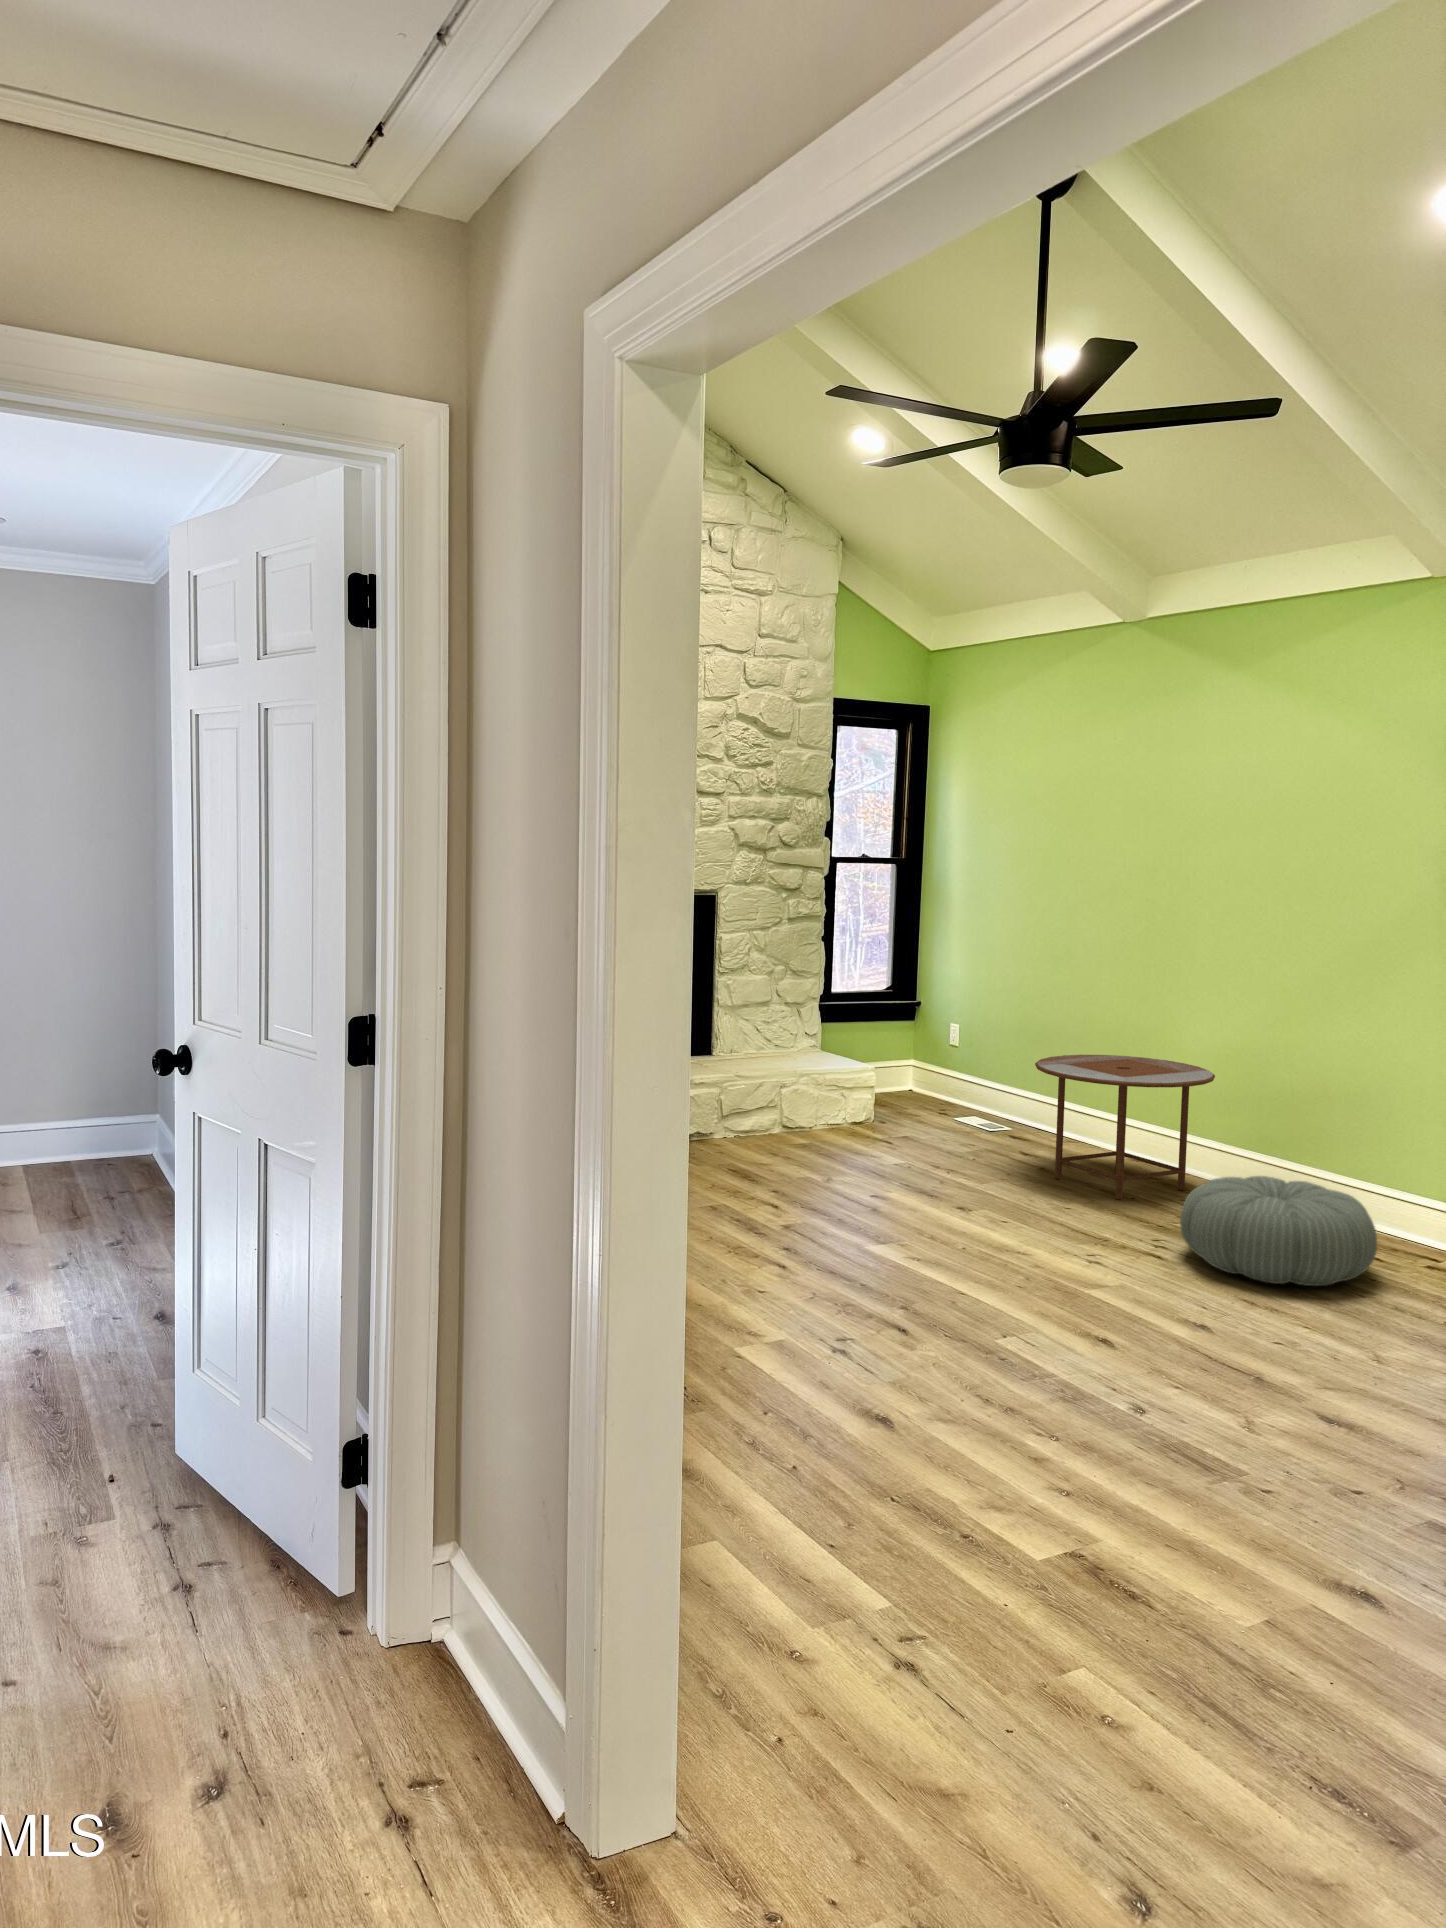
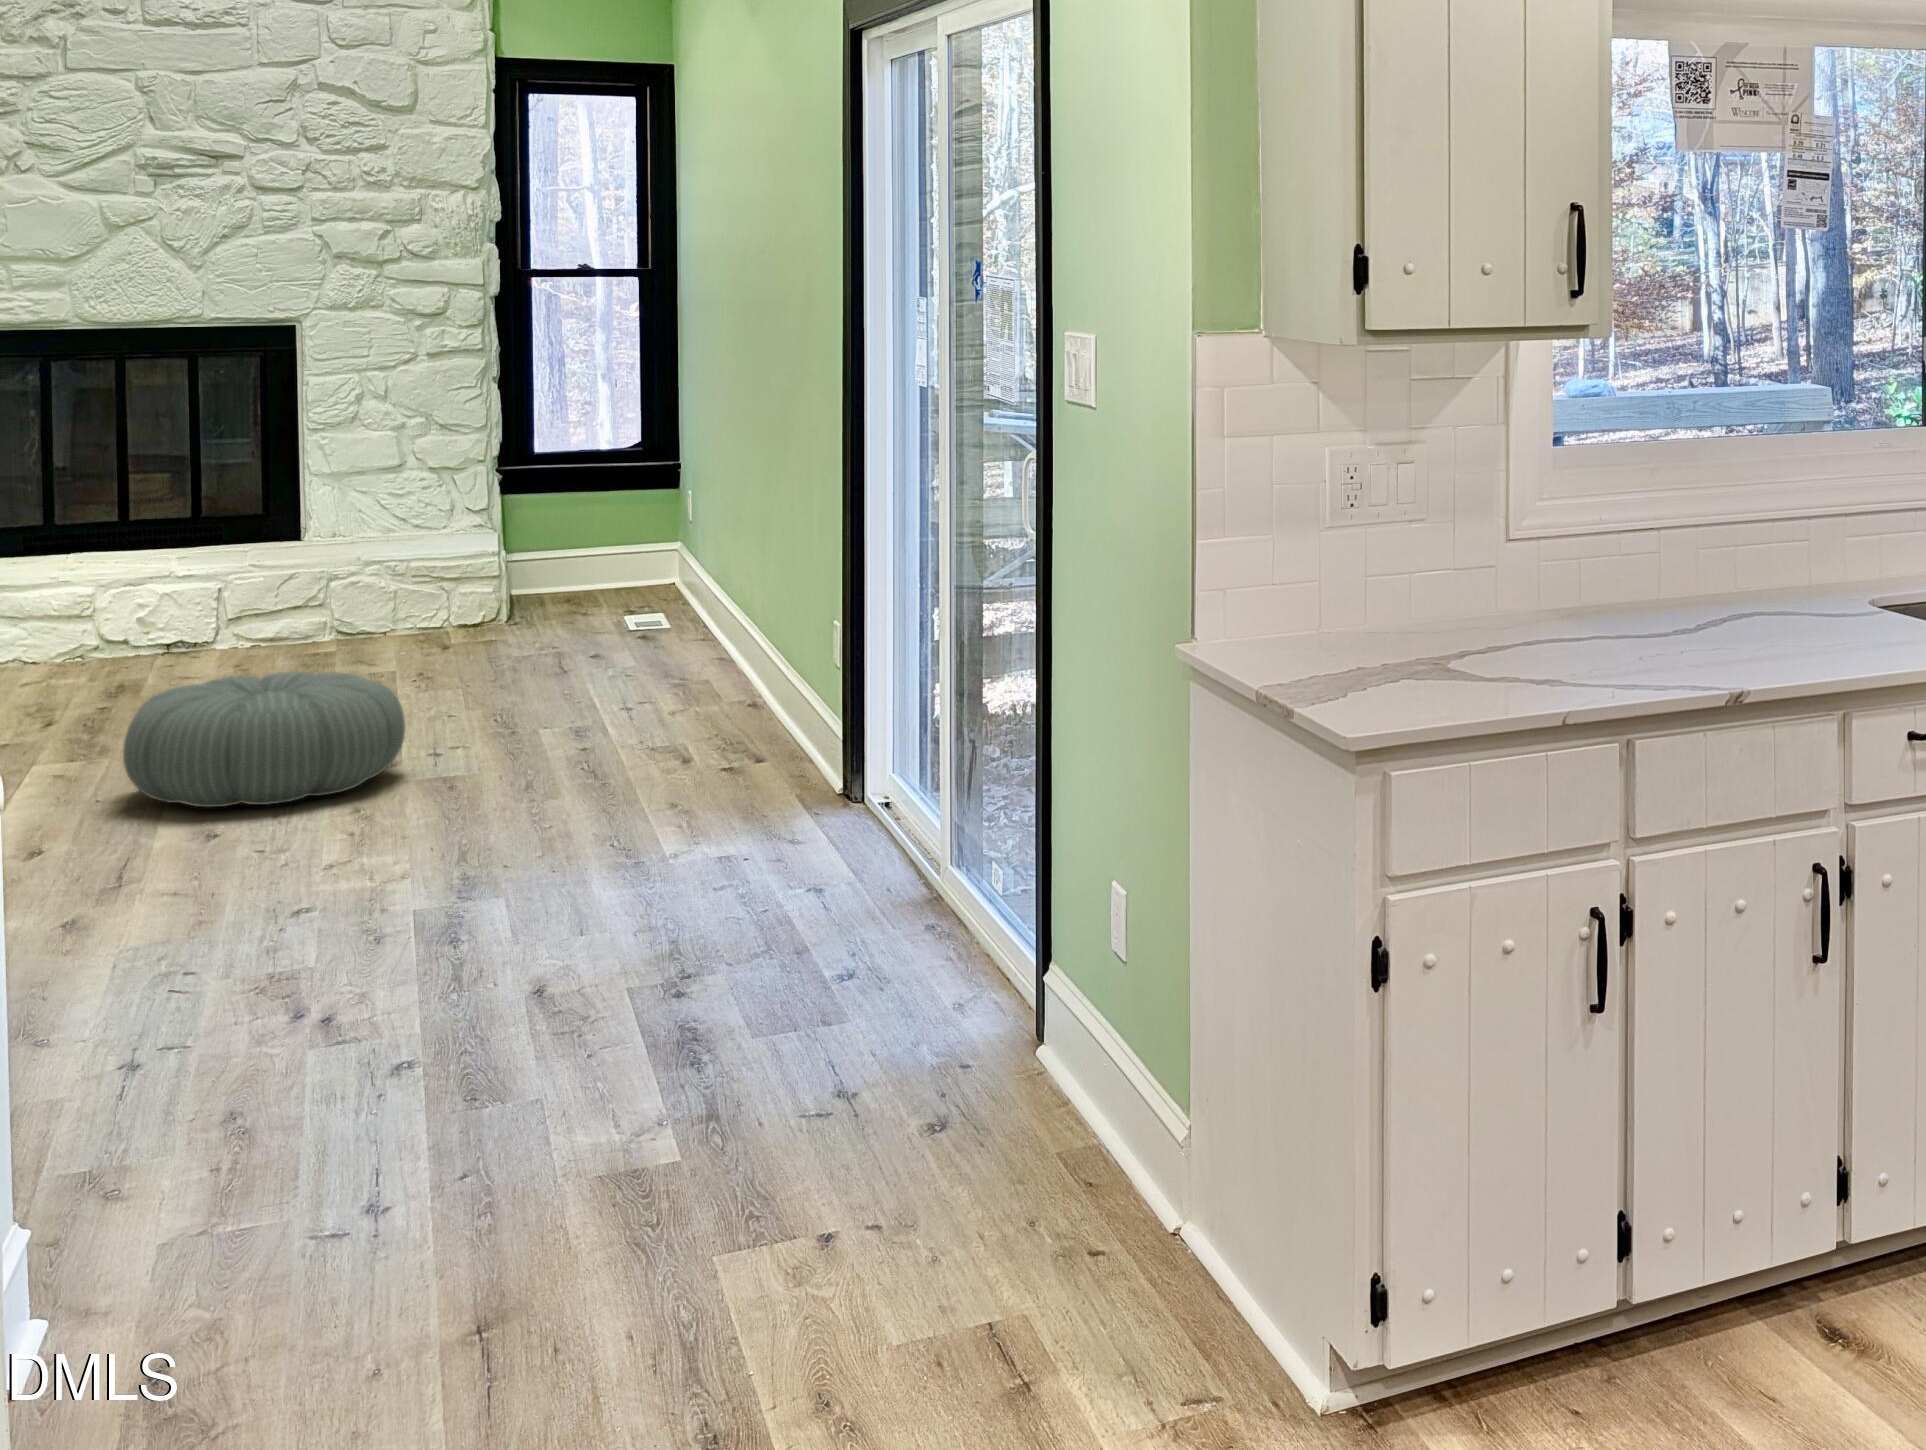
side table: present [1035,1055,1215,1199] -> none [358,531,619,718]

